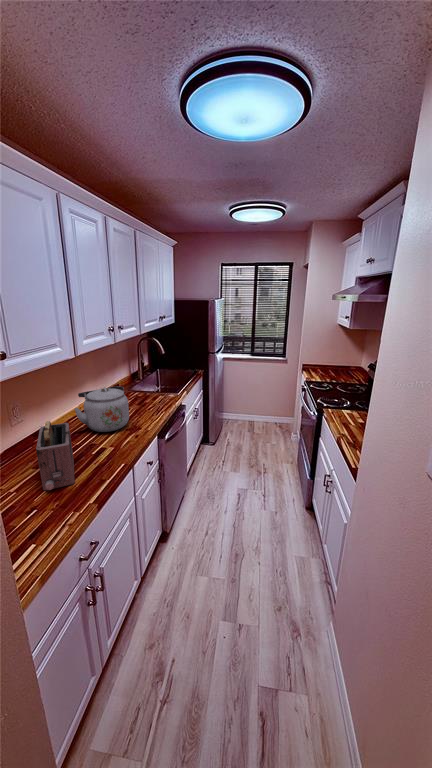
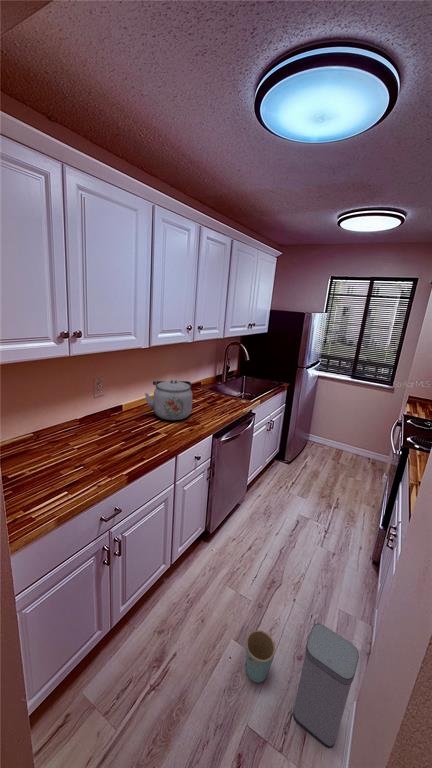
toaster: present [36,421,75,490] -> none [94,397,131,455]
trash can: none [238,573,336,668] -> present [246,624,359,748]

